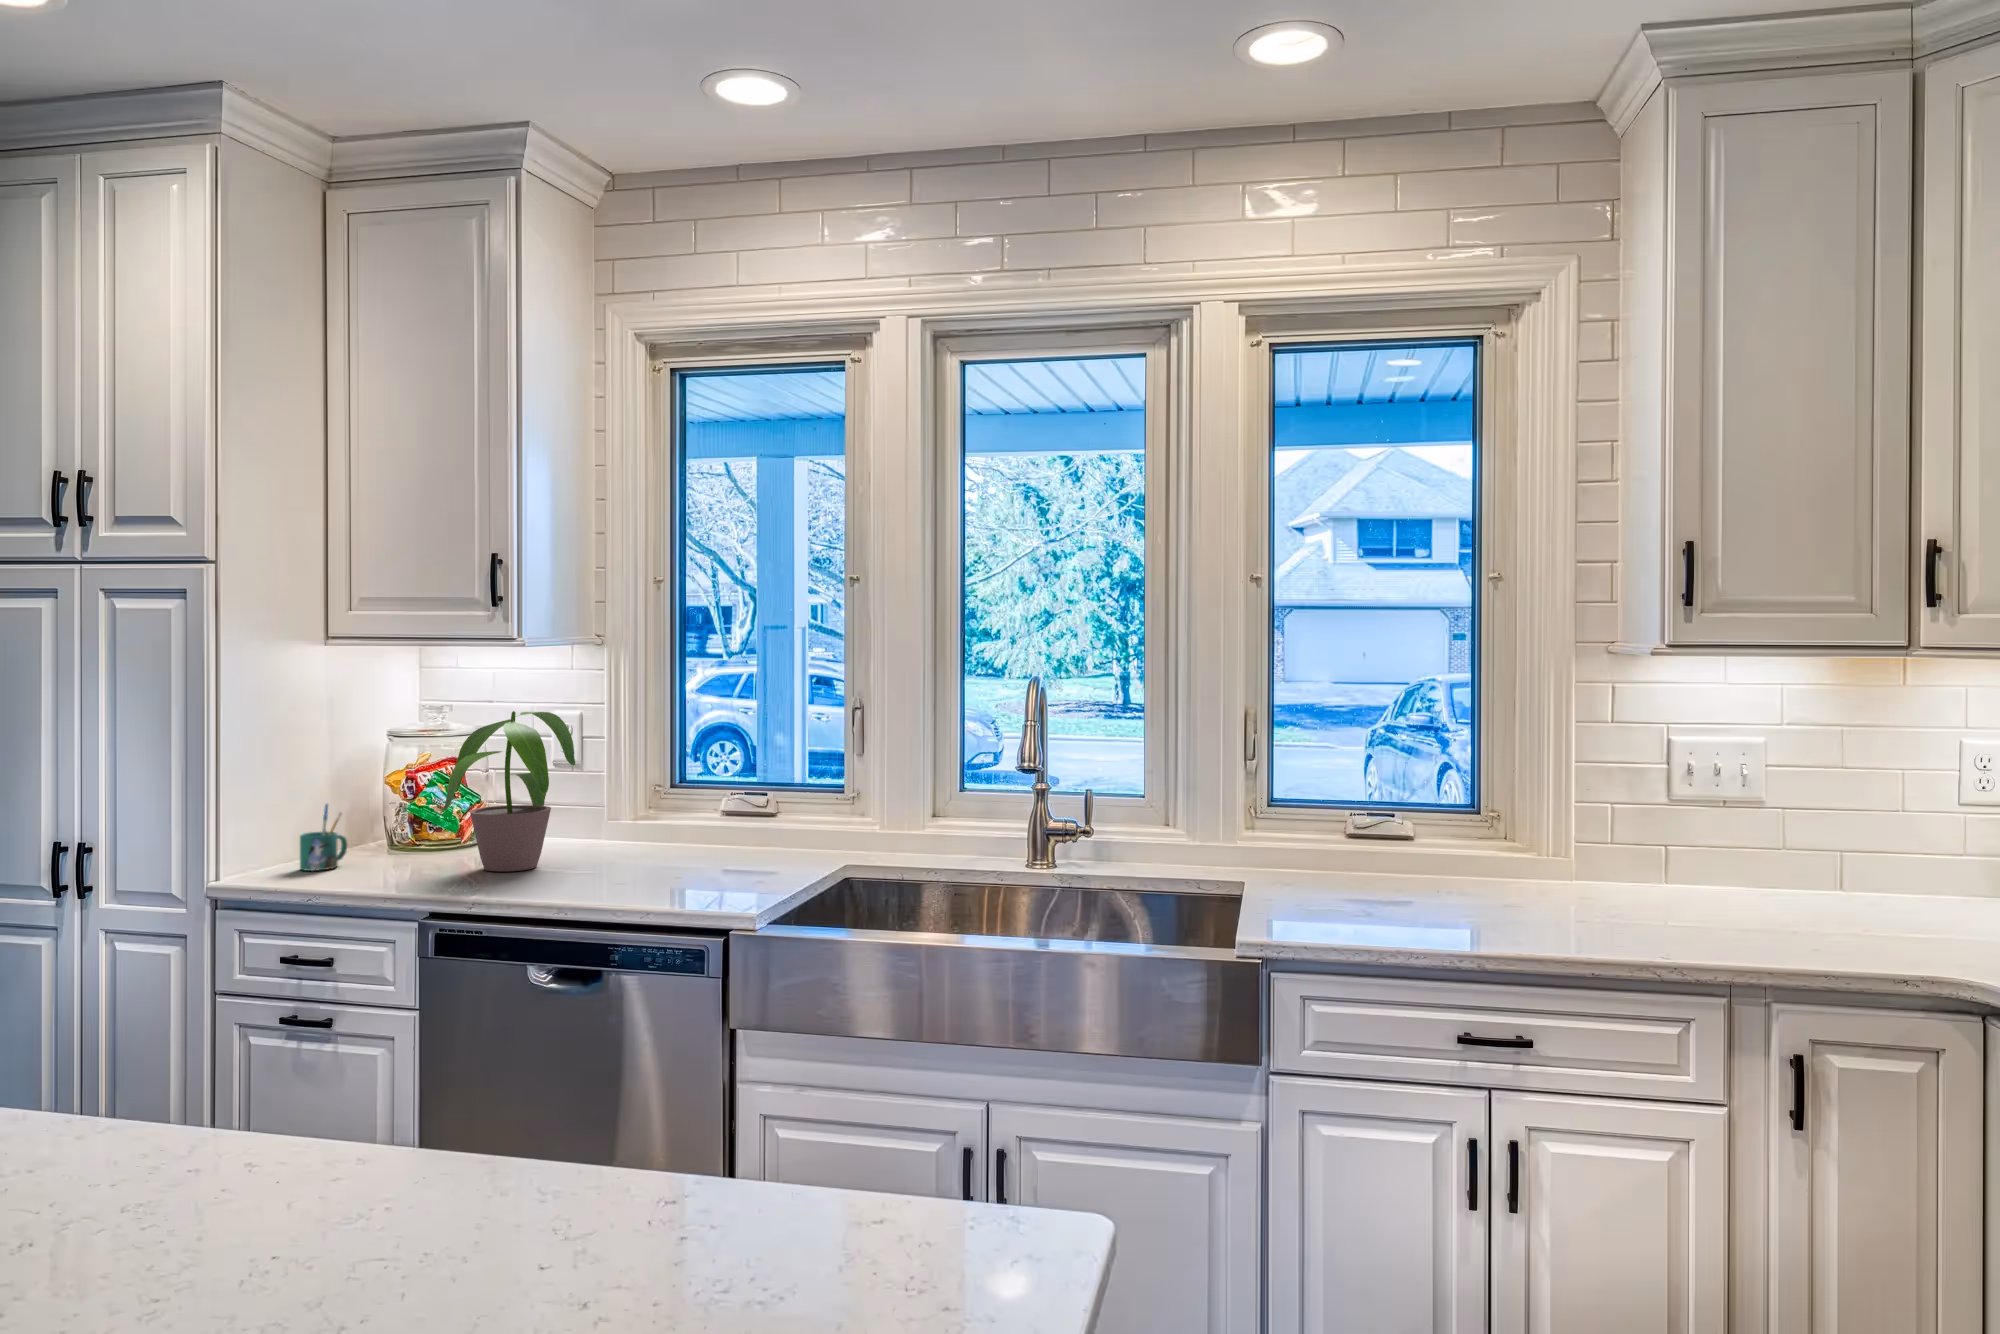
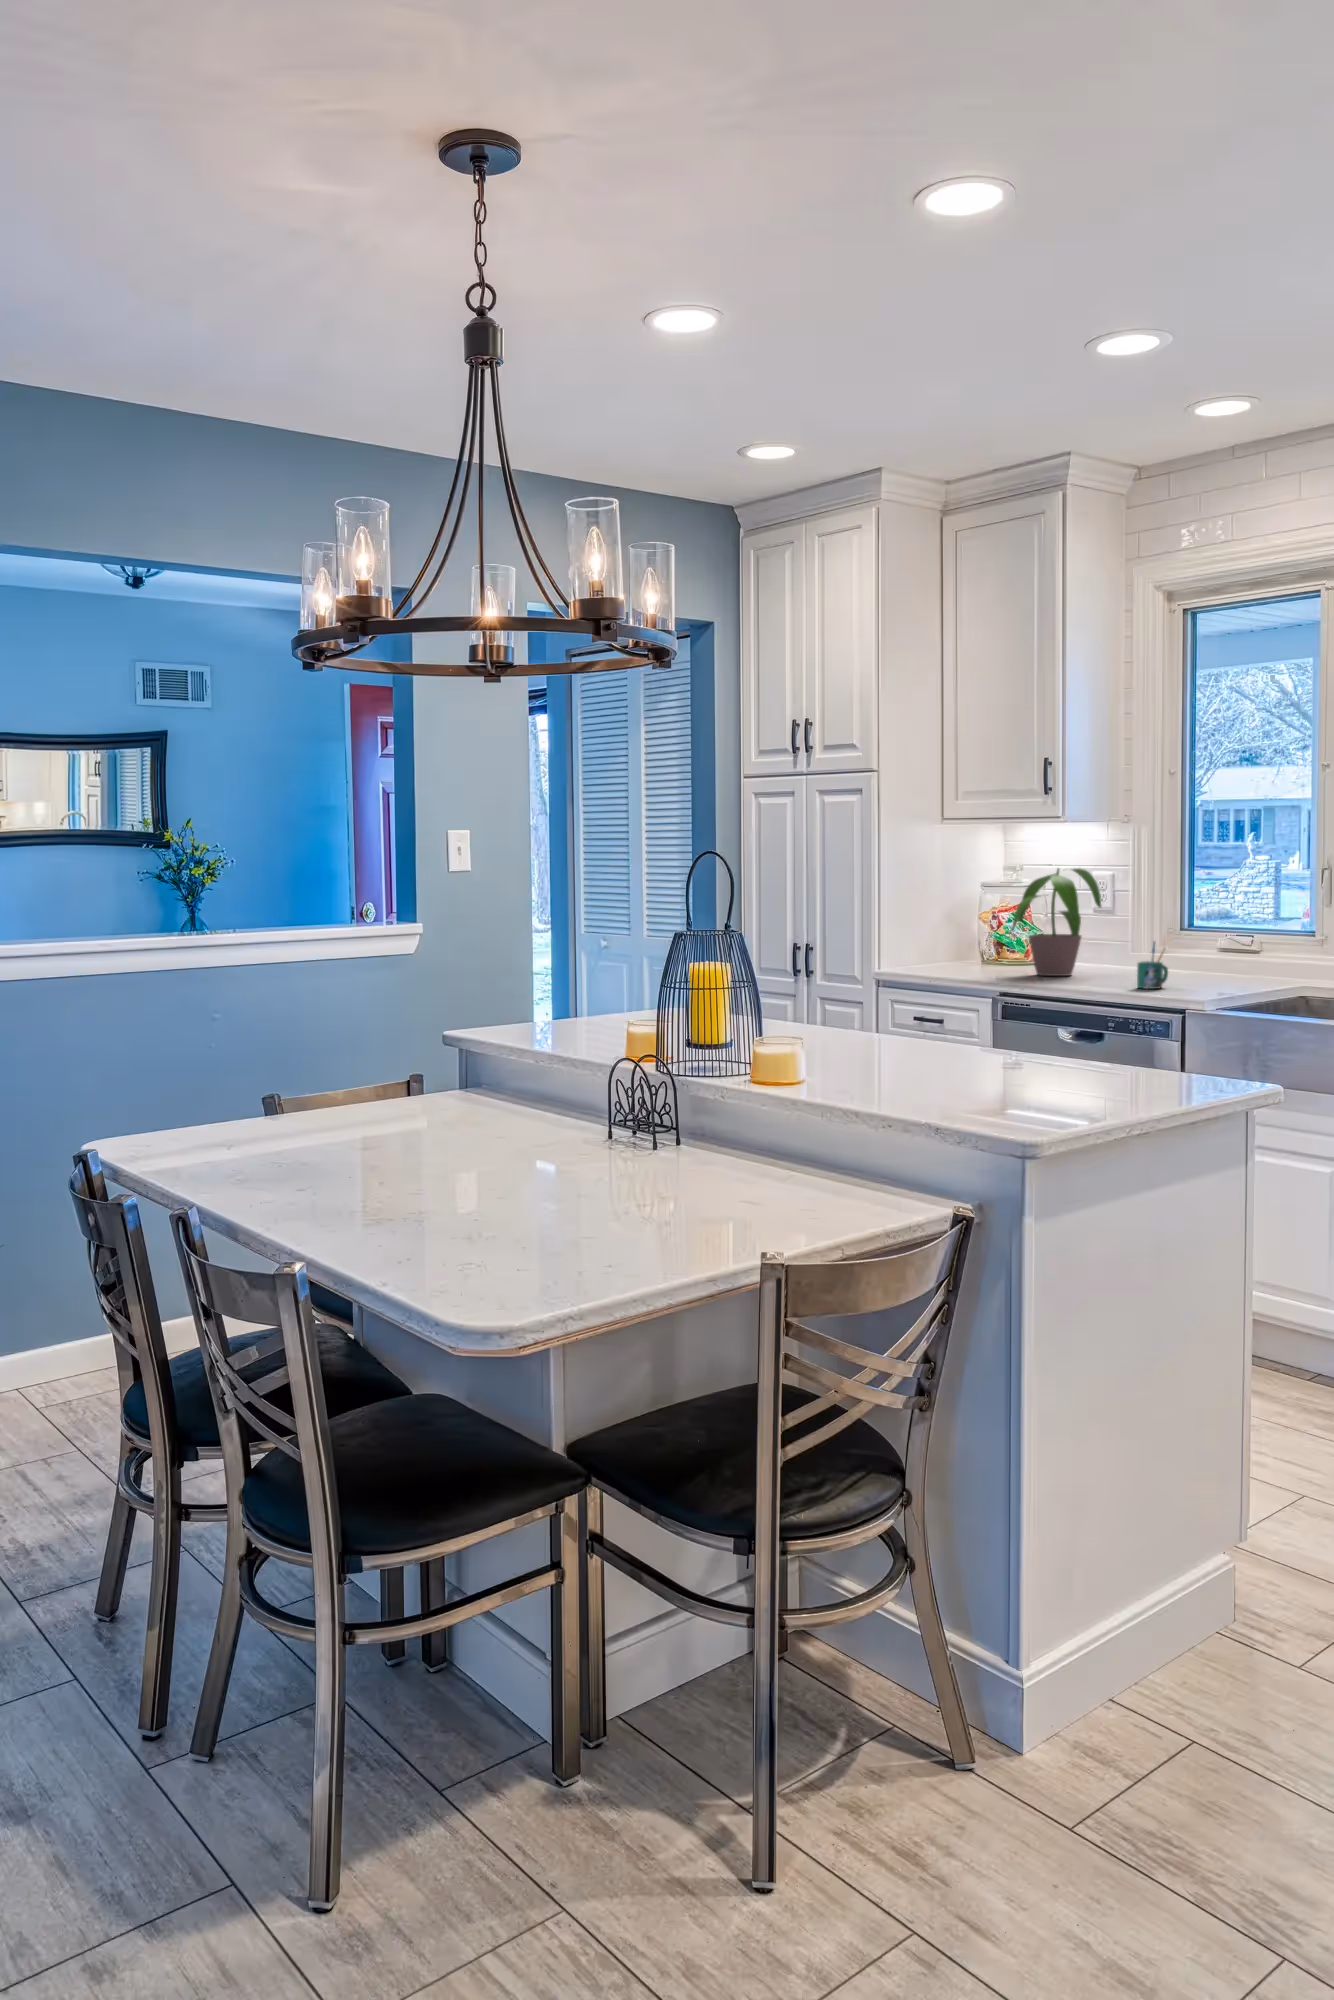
mug: present [300,804,347,871] -> present [1137,942,1168,989]

